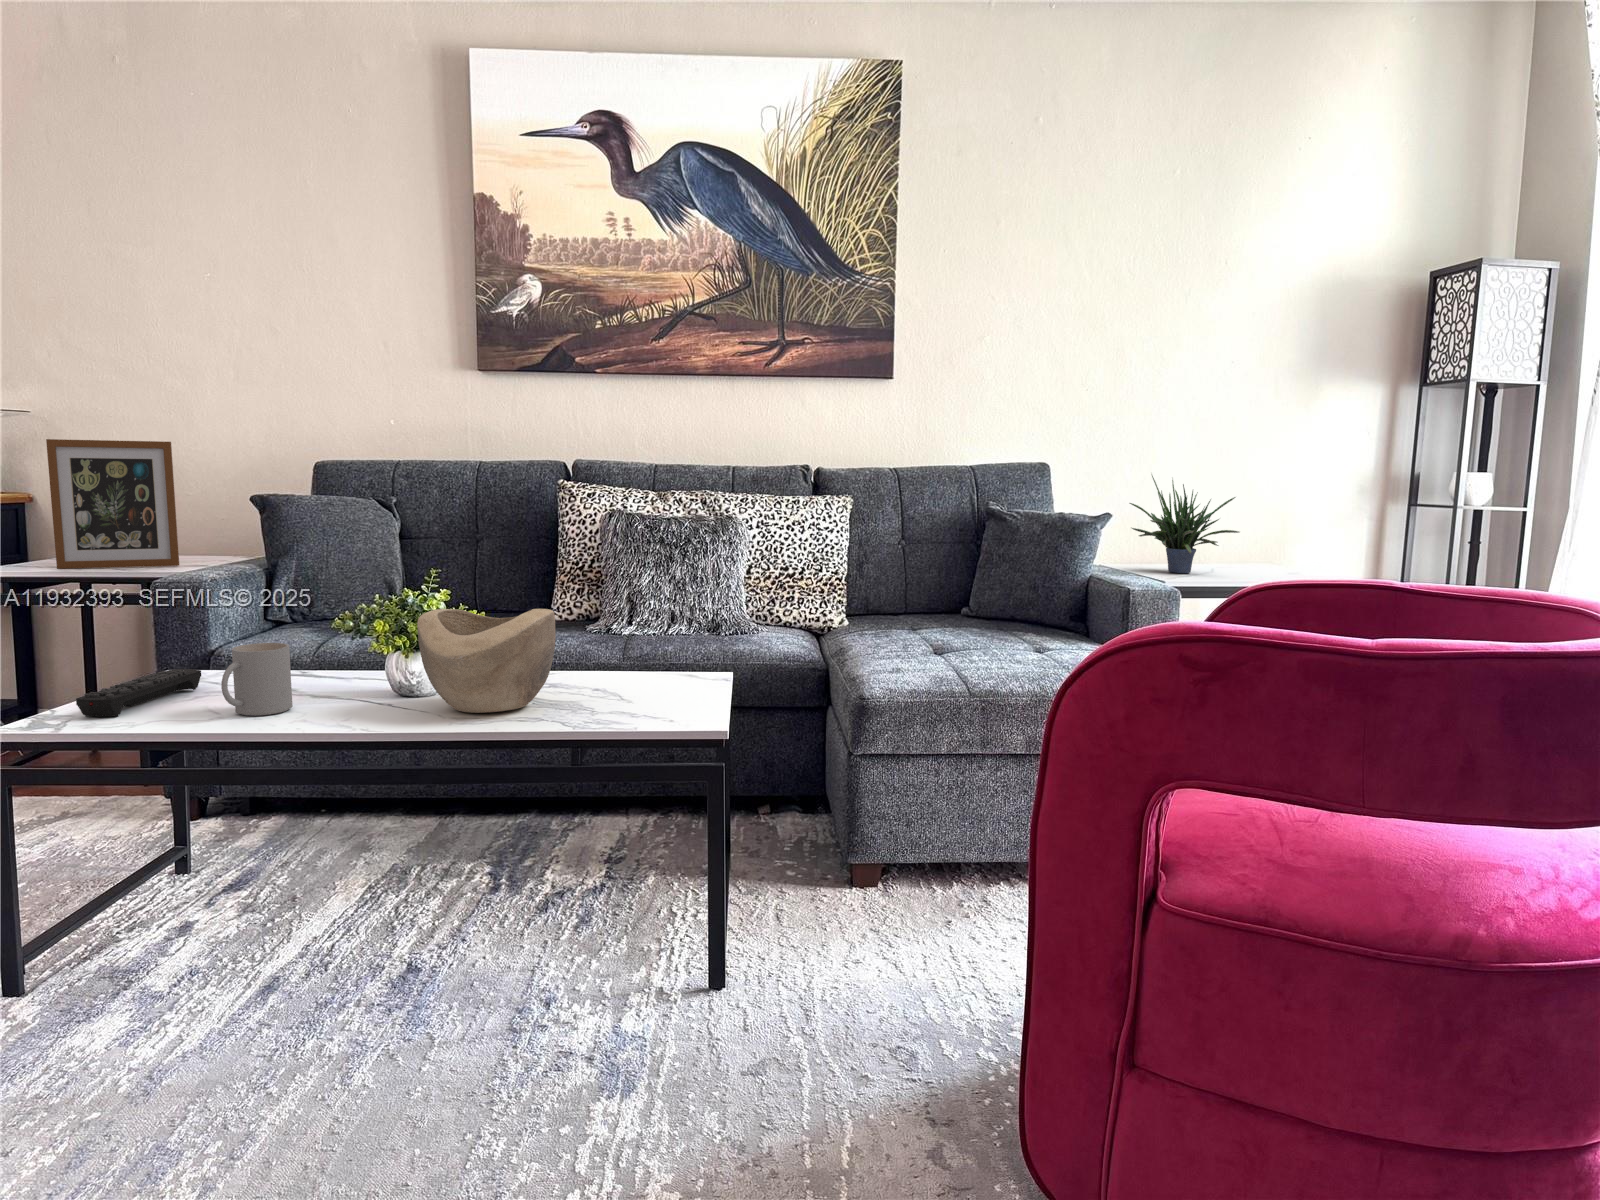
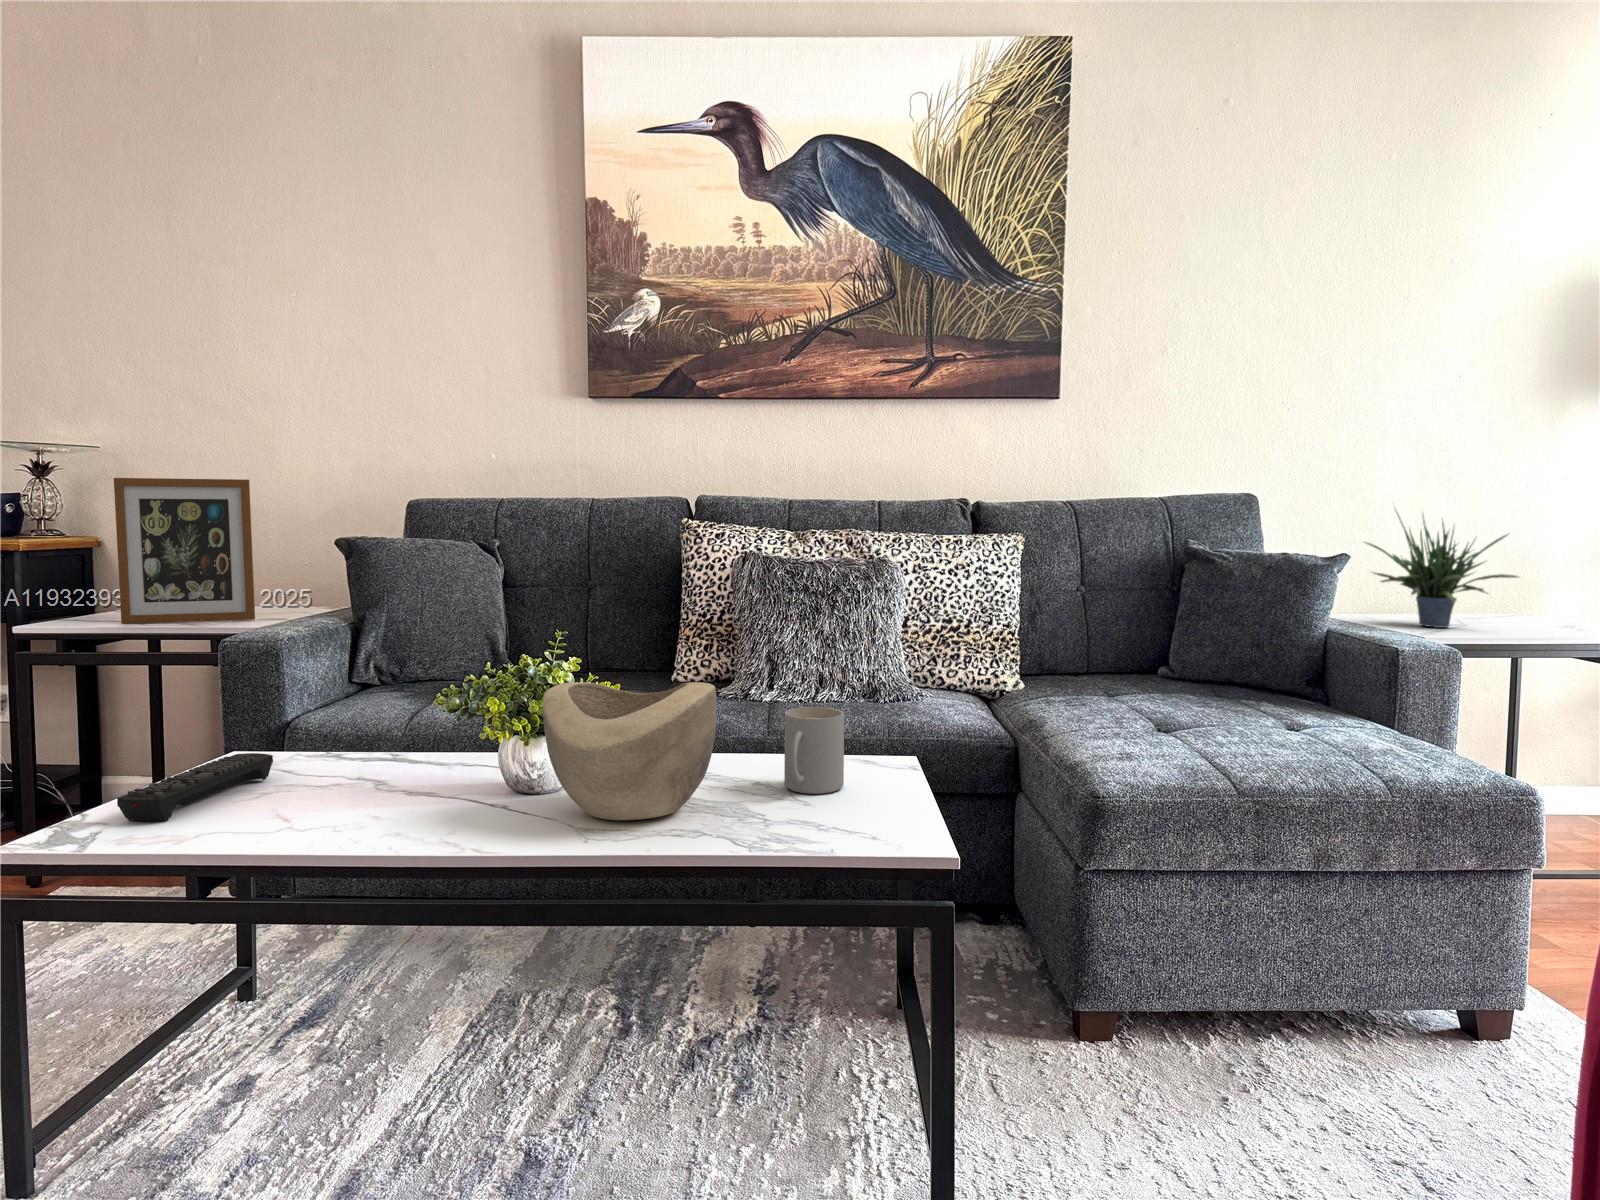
mug: present [221,643,292,716] -> present [784,707,844,794]

